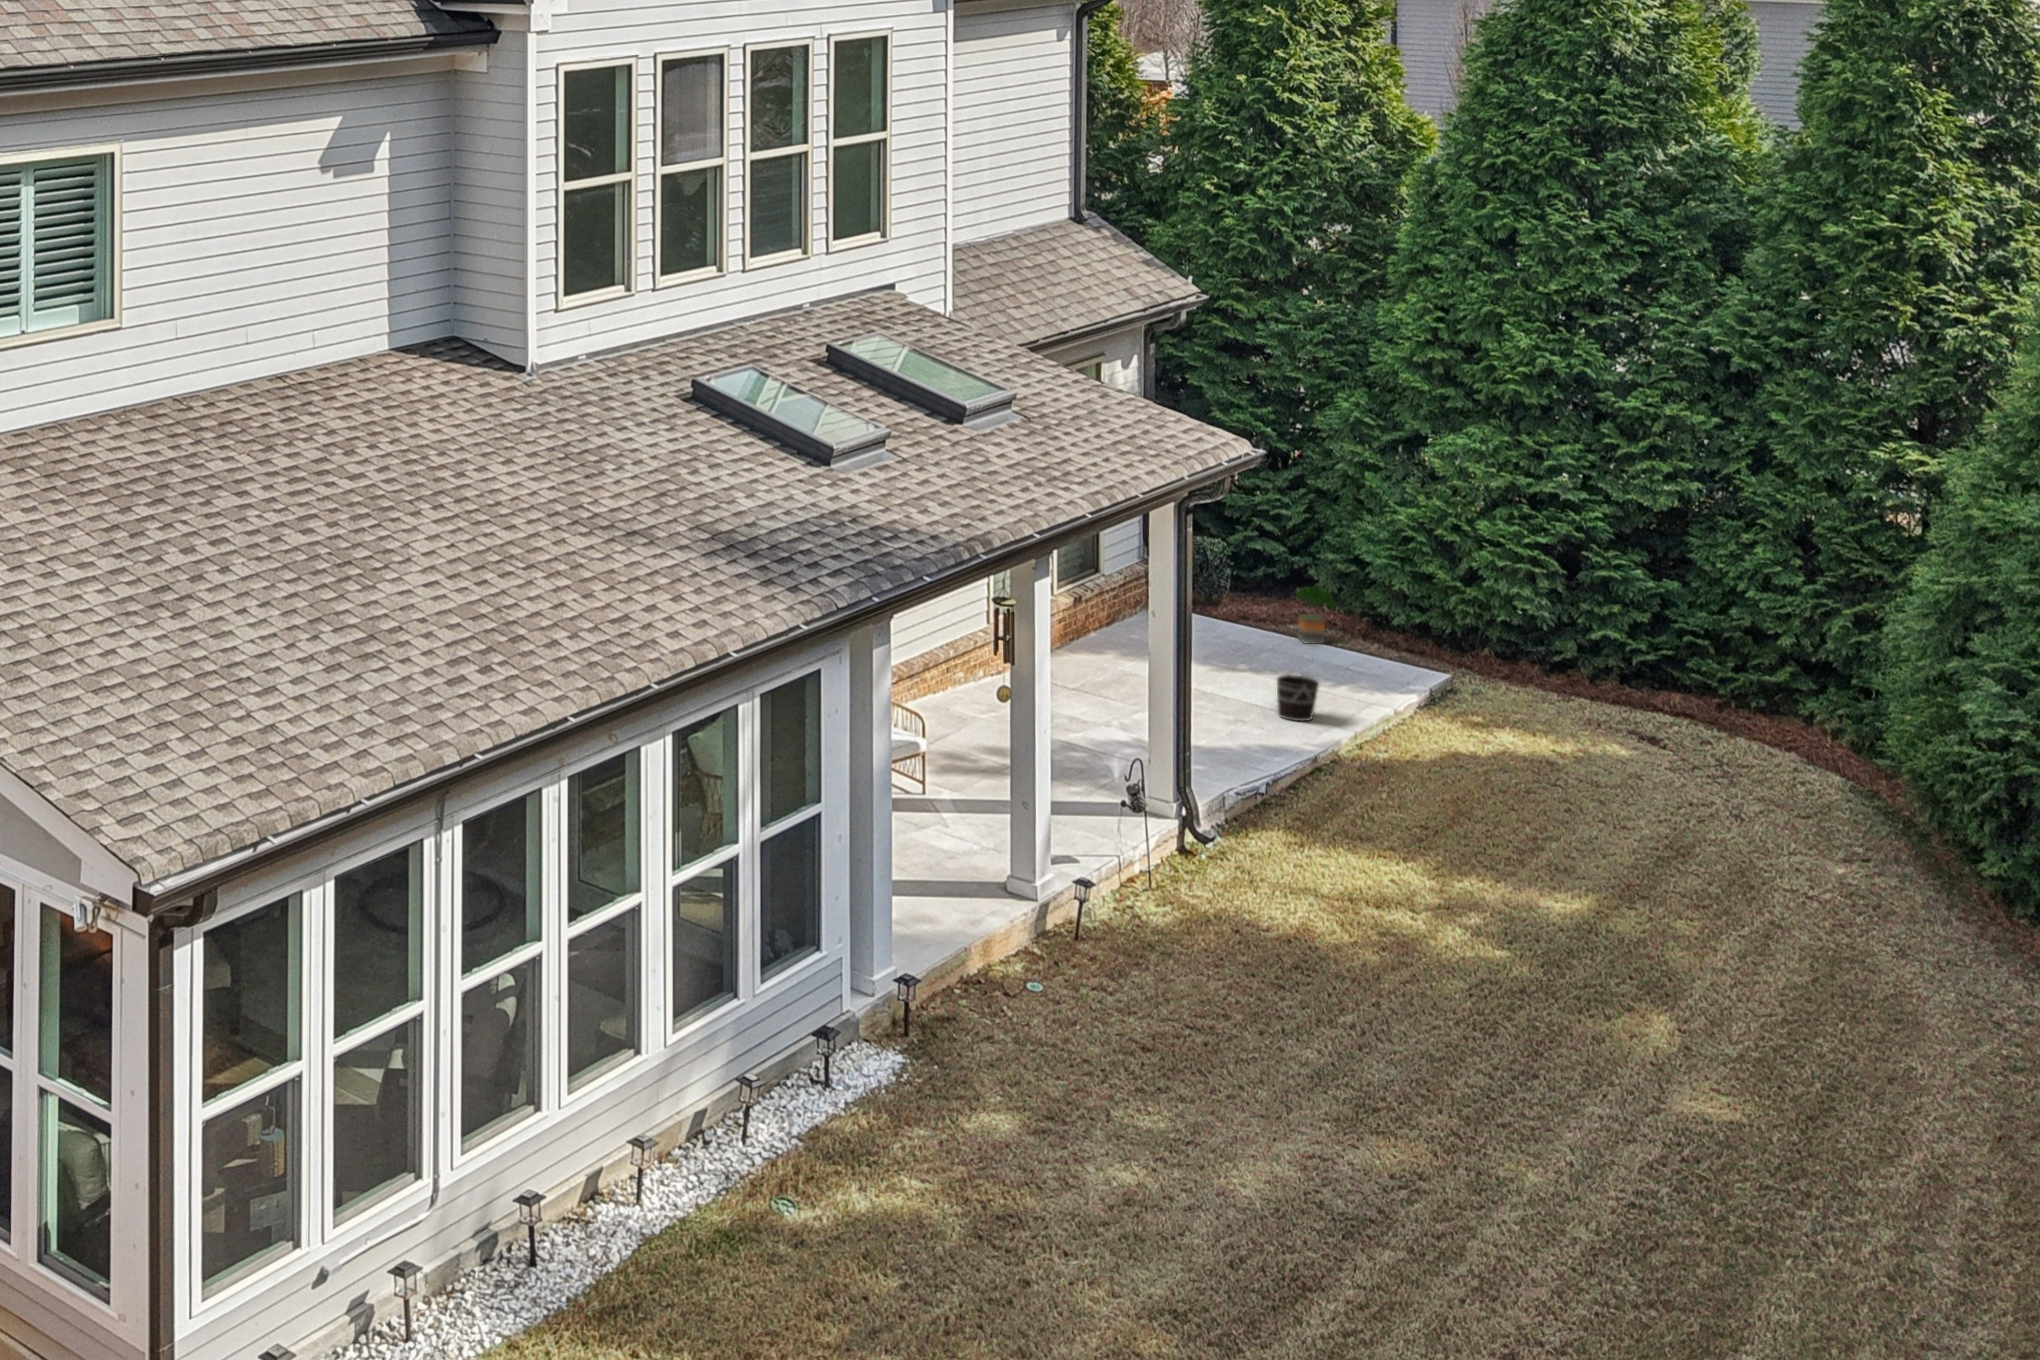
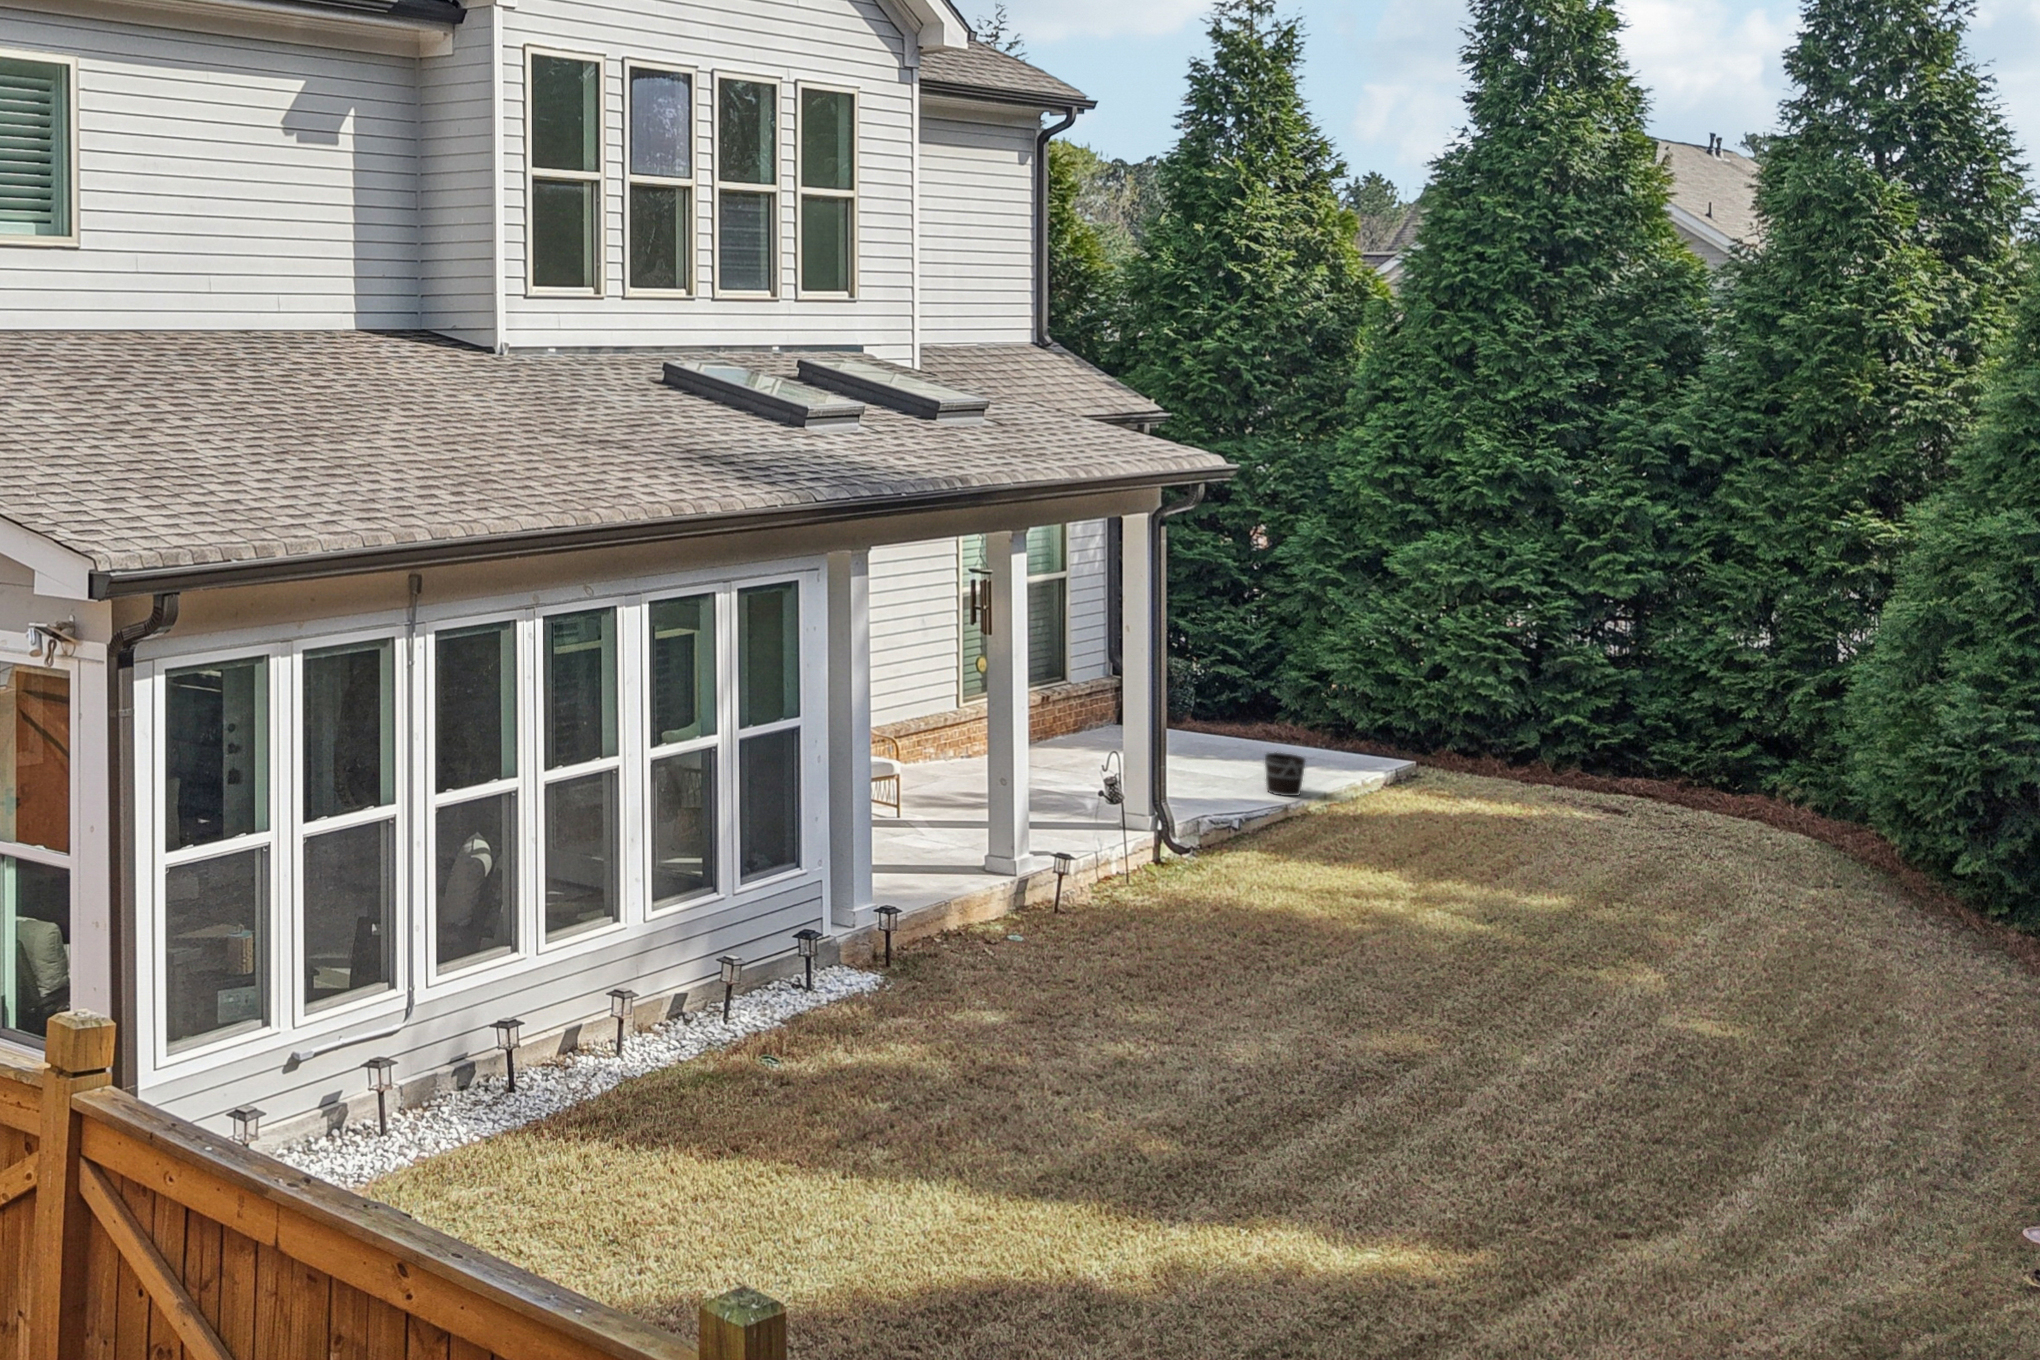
potted tree: present [1297,587,1336,644] -> none [1275,679,1316,735]

